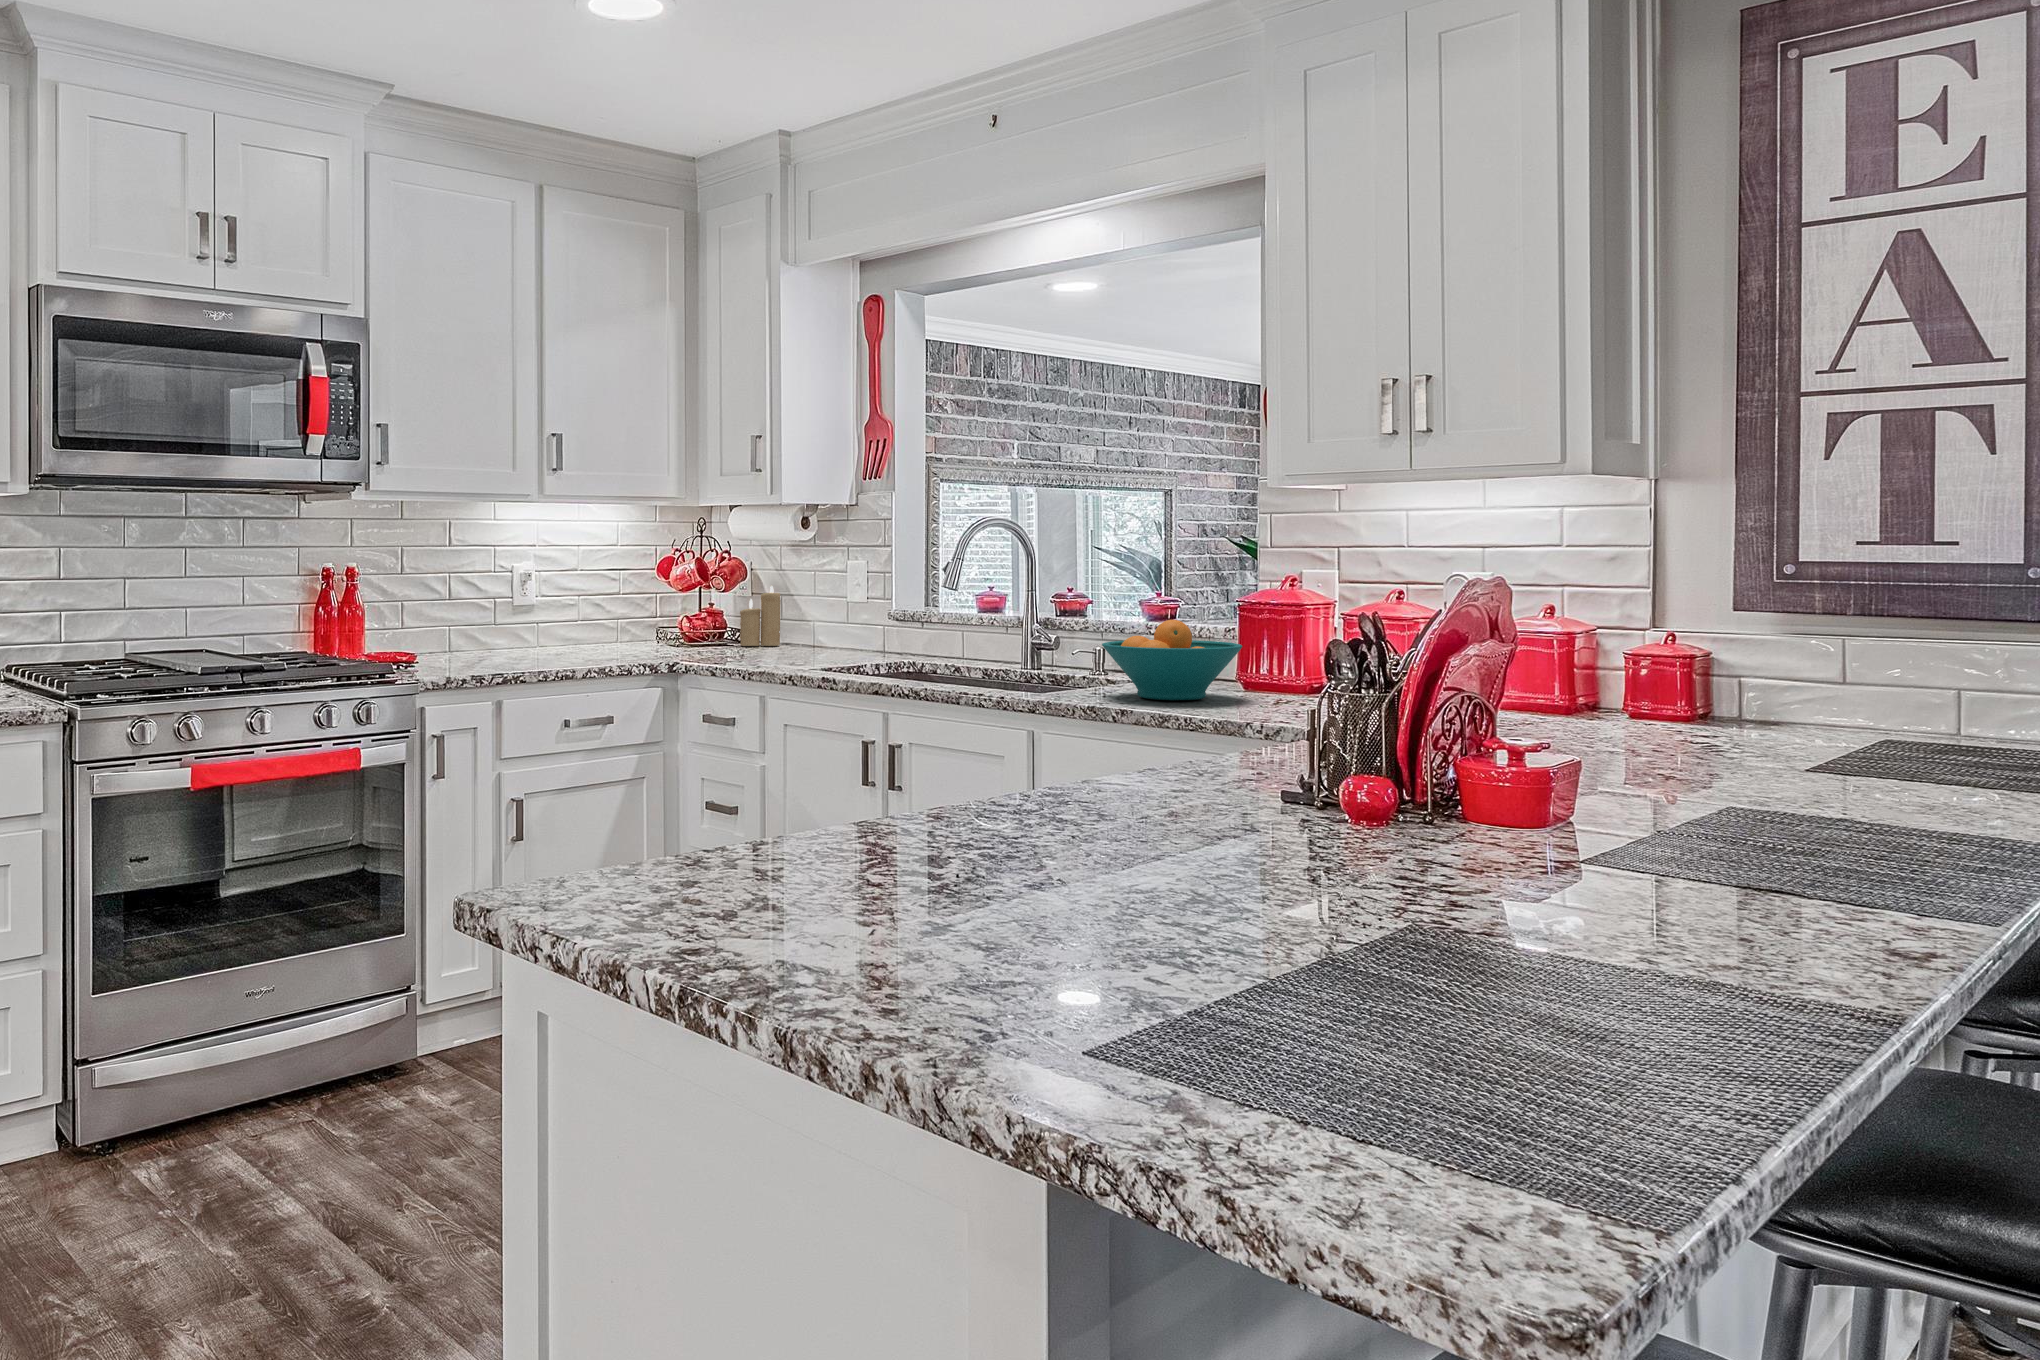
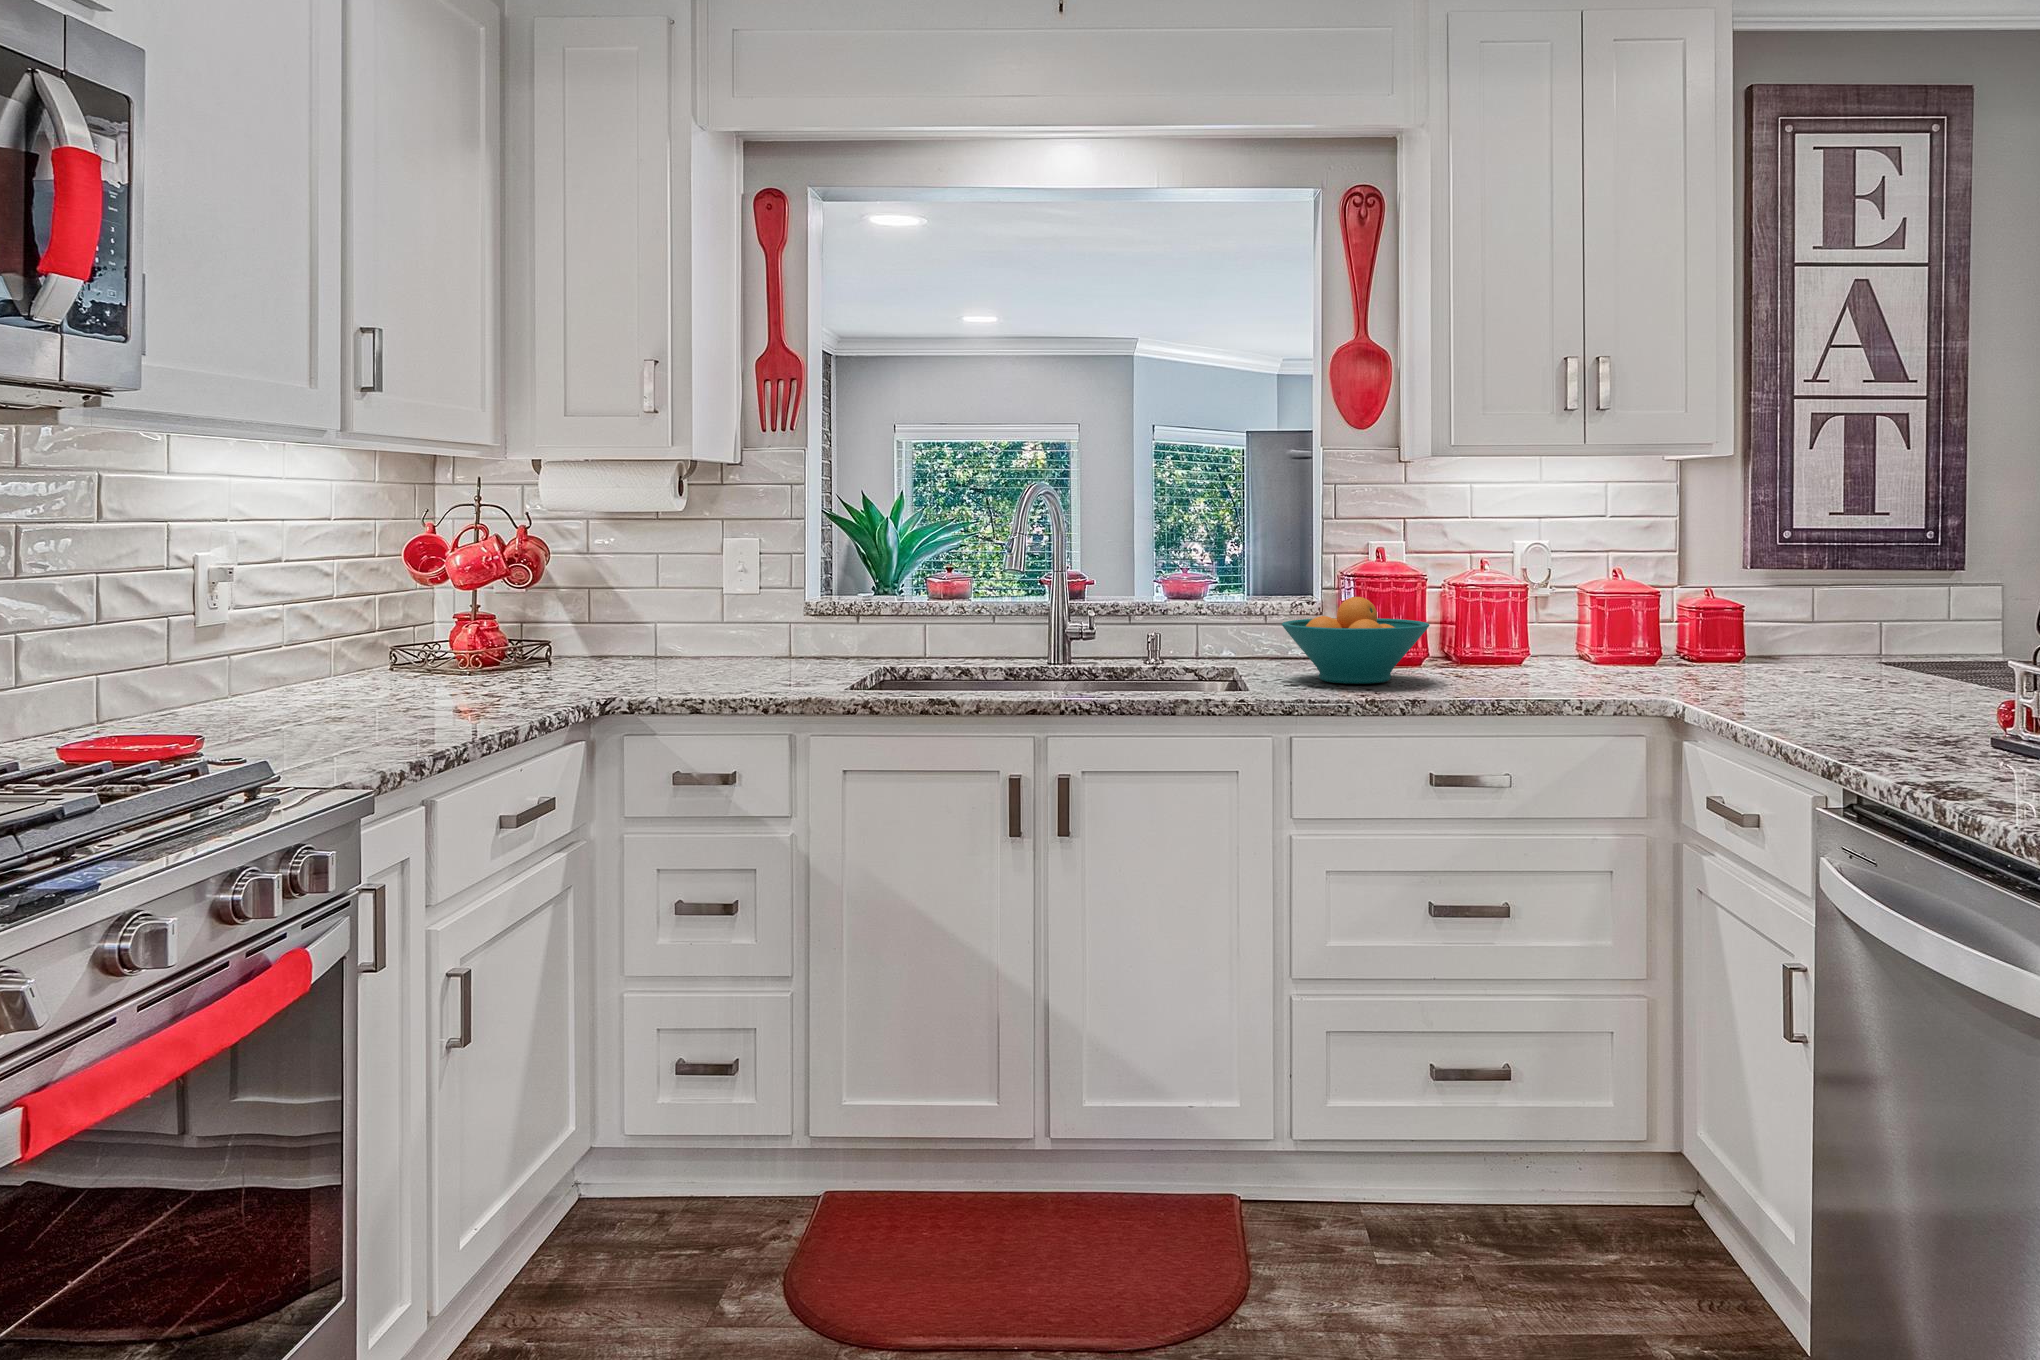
candle: present [740,586,781,646] -> none [534,578,593,666]

